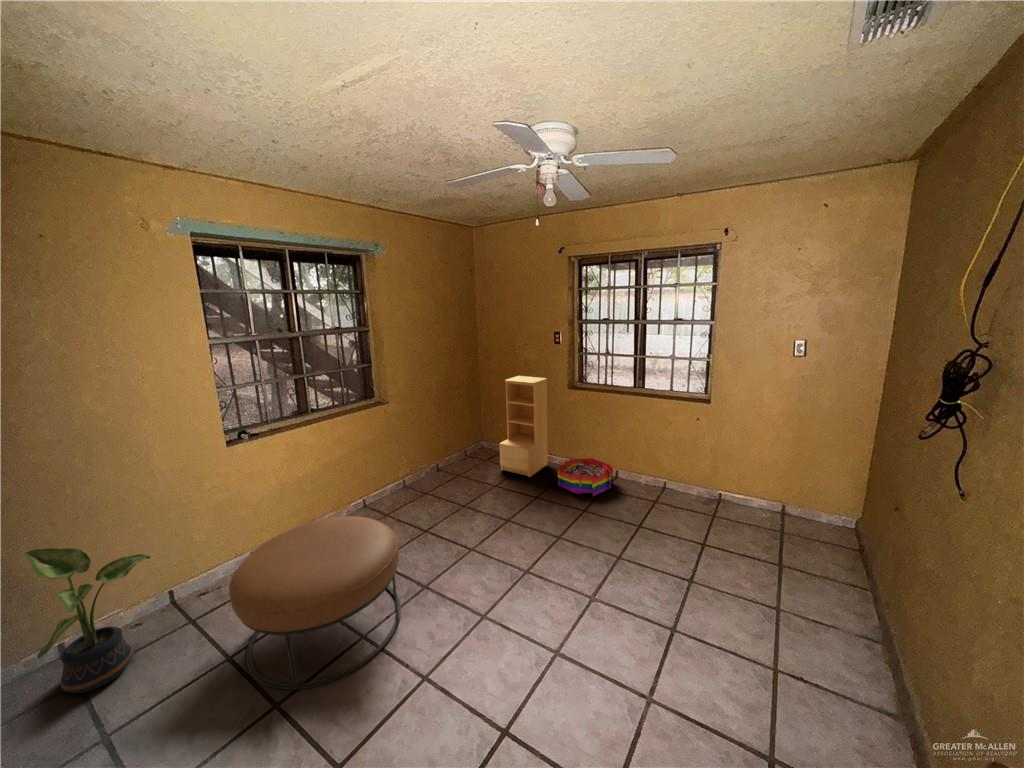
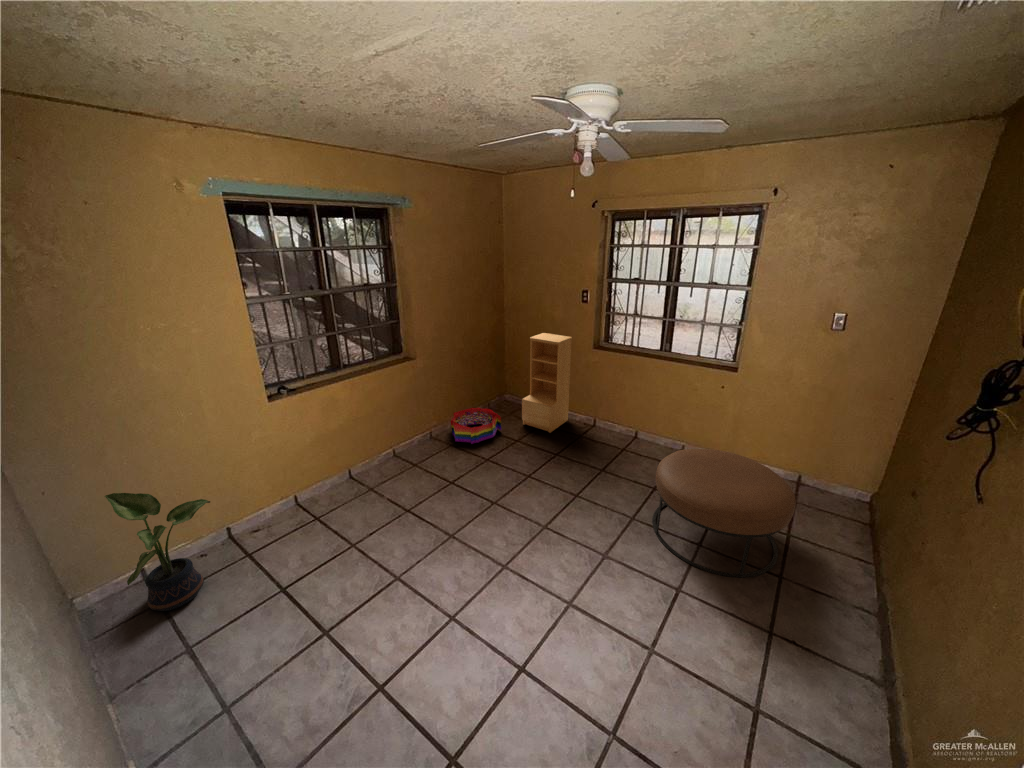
storage bin: present [558,458,613,496] -> present [451,408,501,444]
ottoman: present [229,516,401,690] -> present [652,449,796,577]

